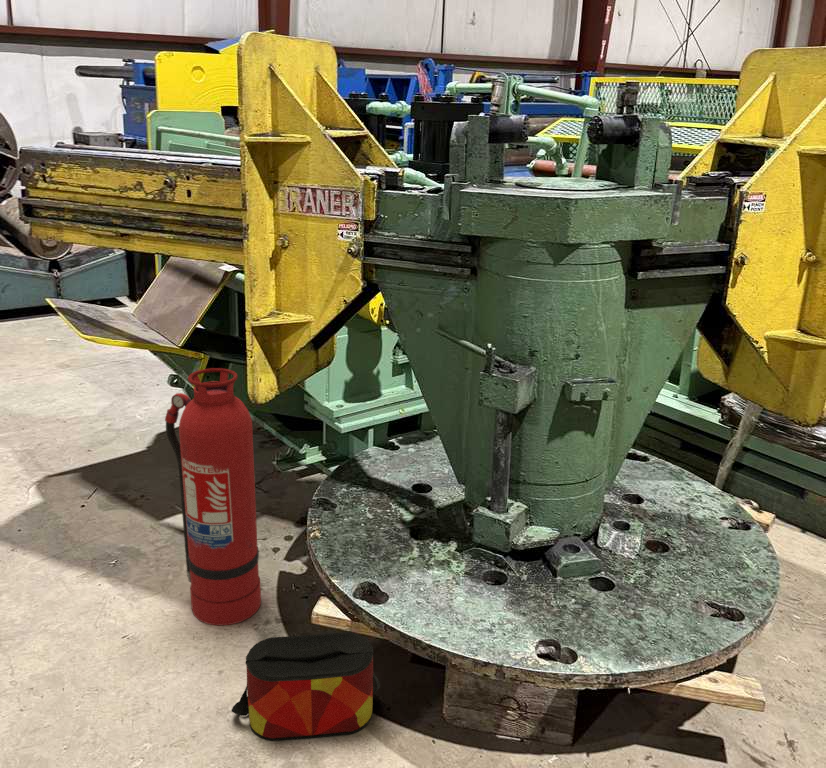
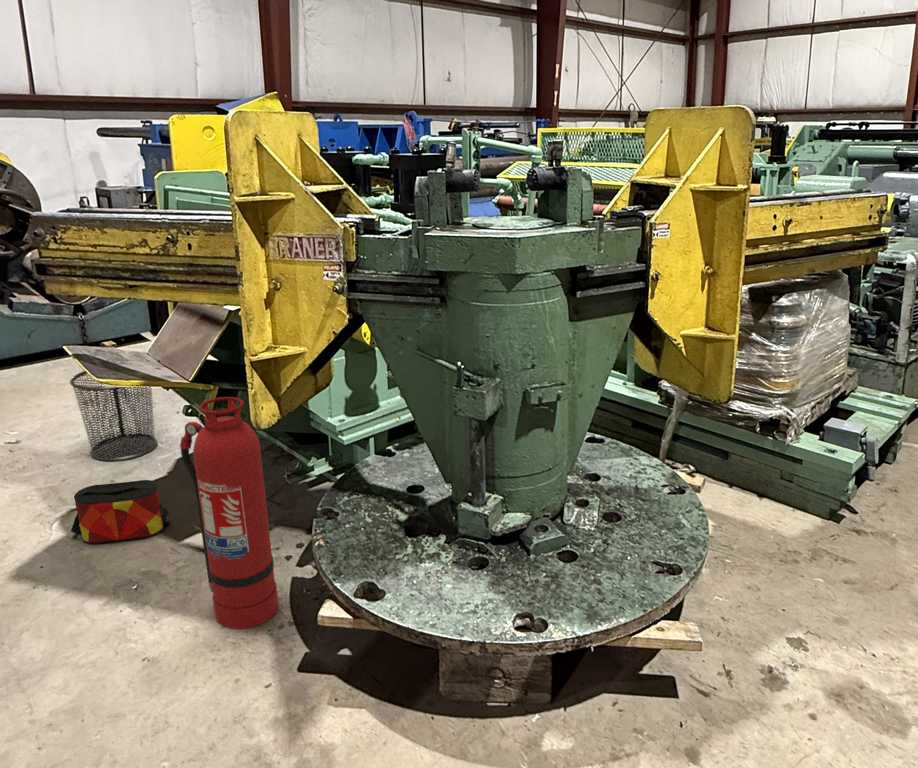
waste bin: none [54,329,141,432] -> present [70,371,157,461]
bag: present [232,632,380,741] -> present [71,480,169,544]

